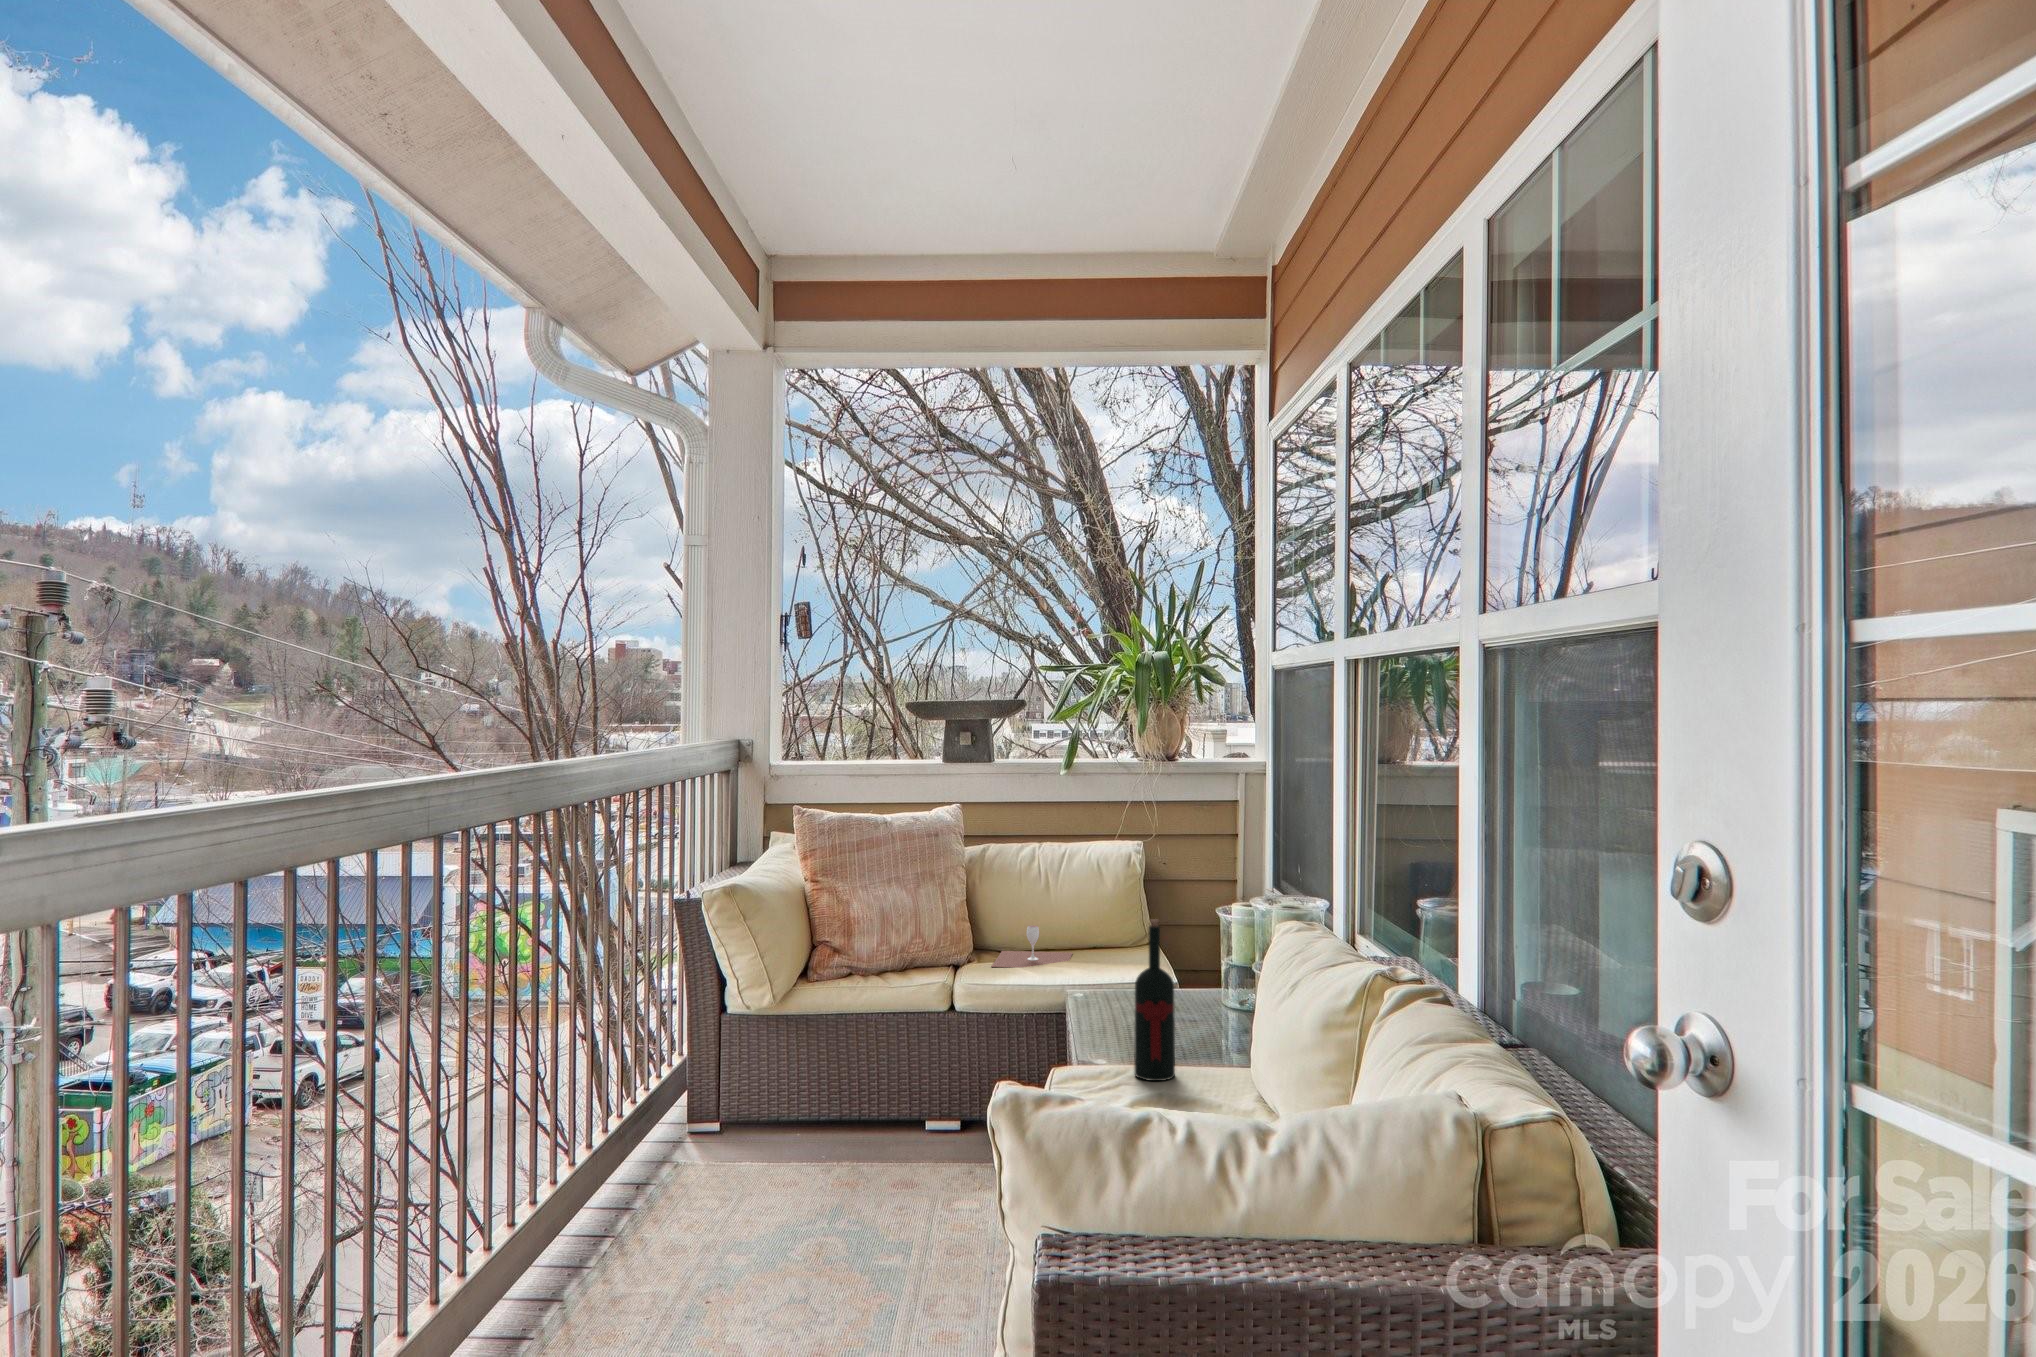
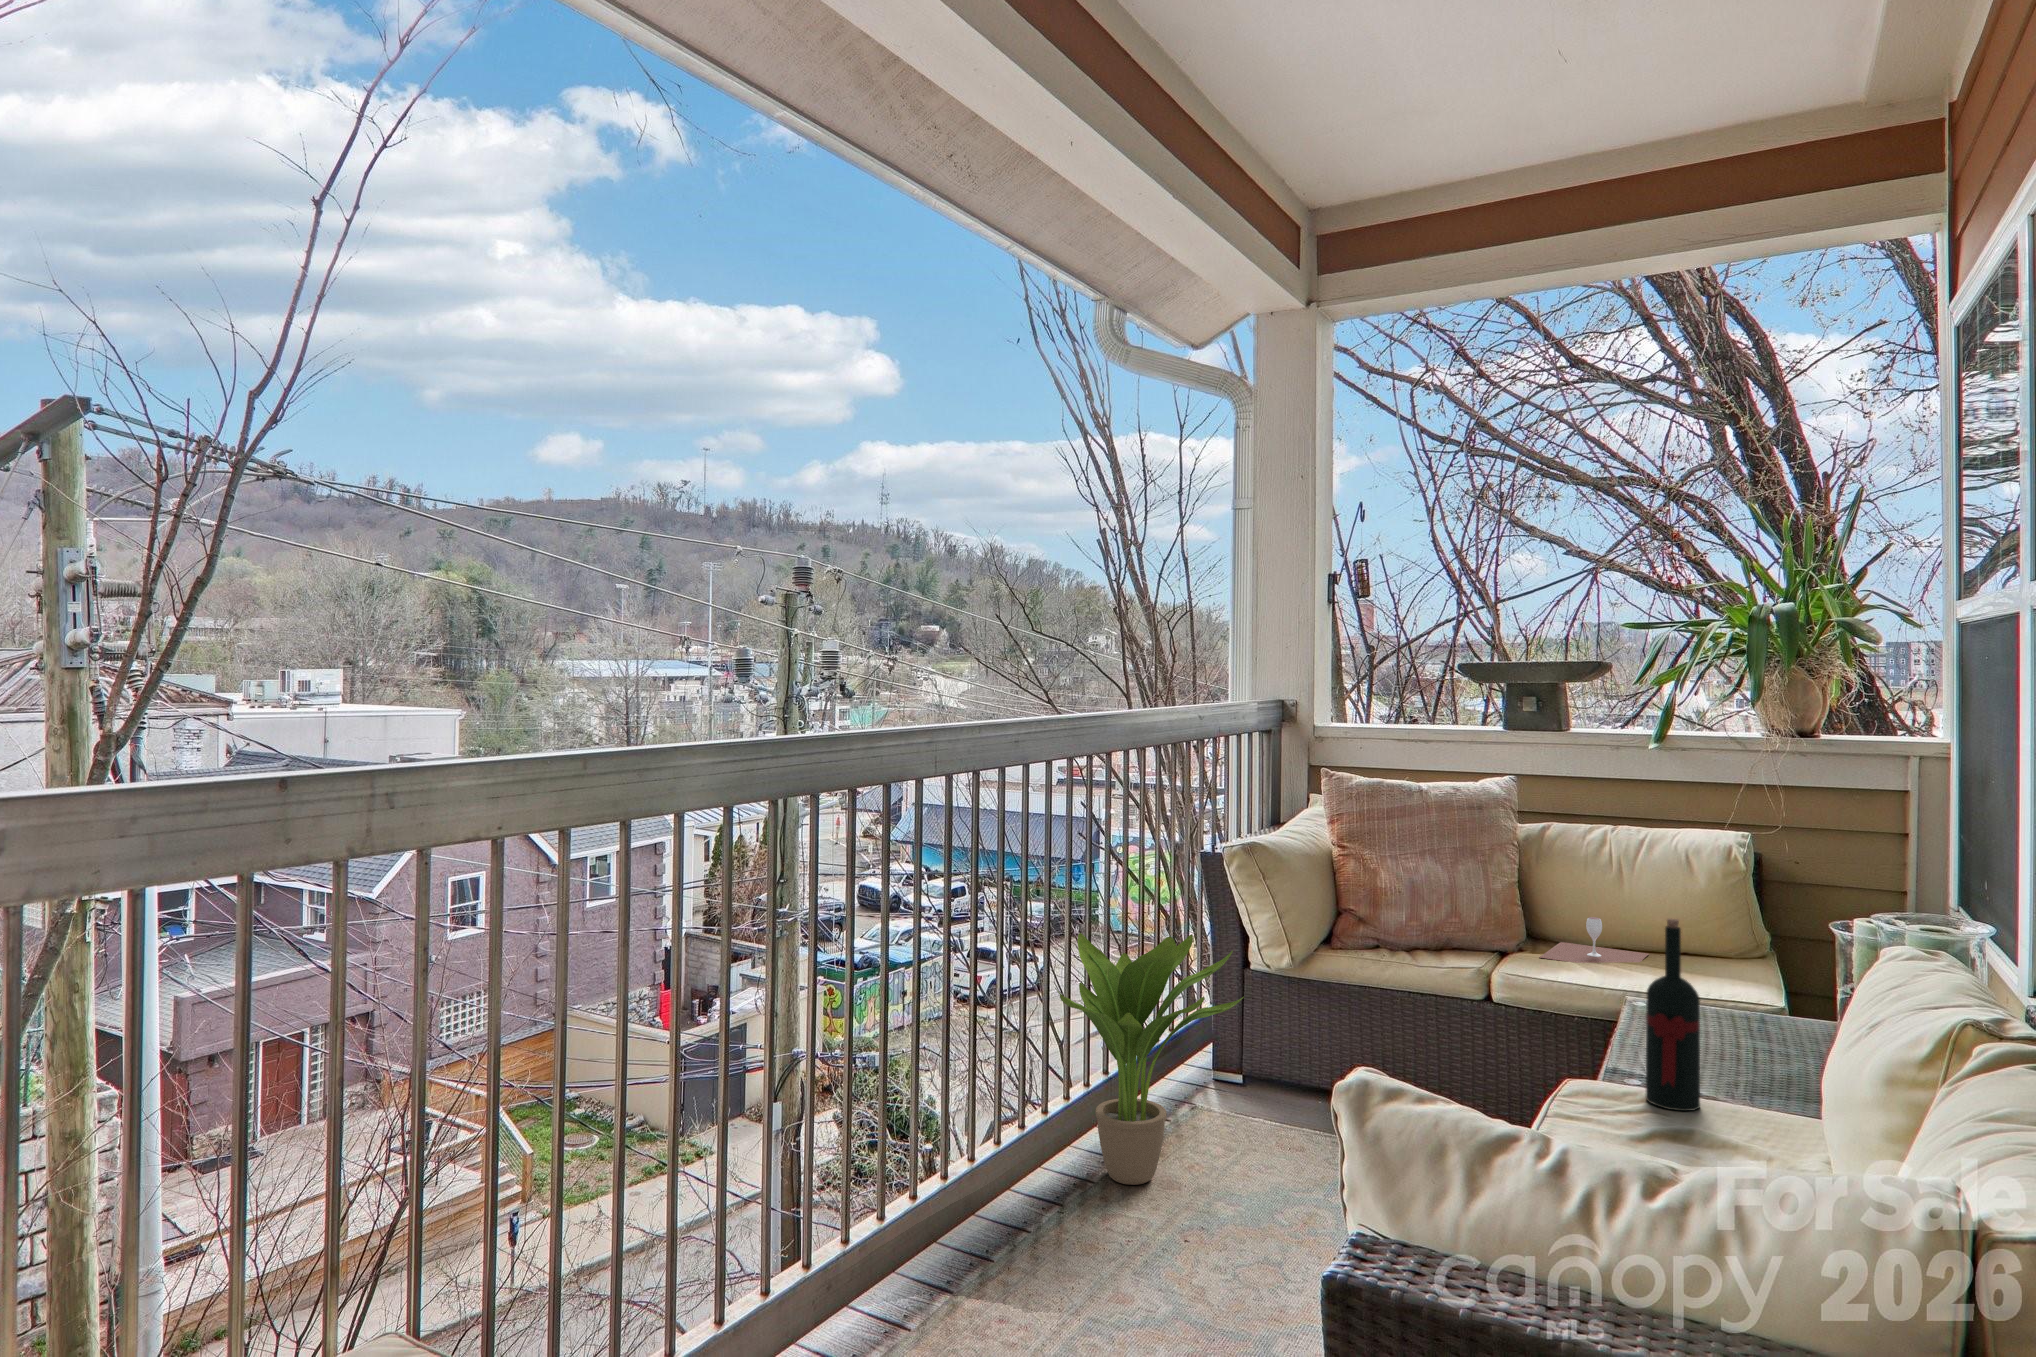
potted plant: none [551,984,757,1262] -> present [1056,933,1244,1185]

